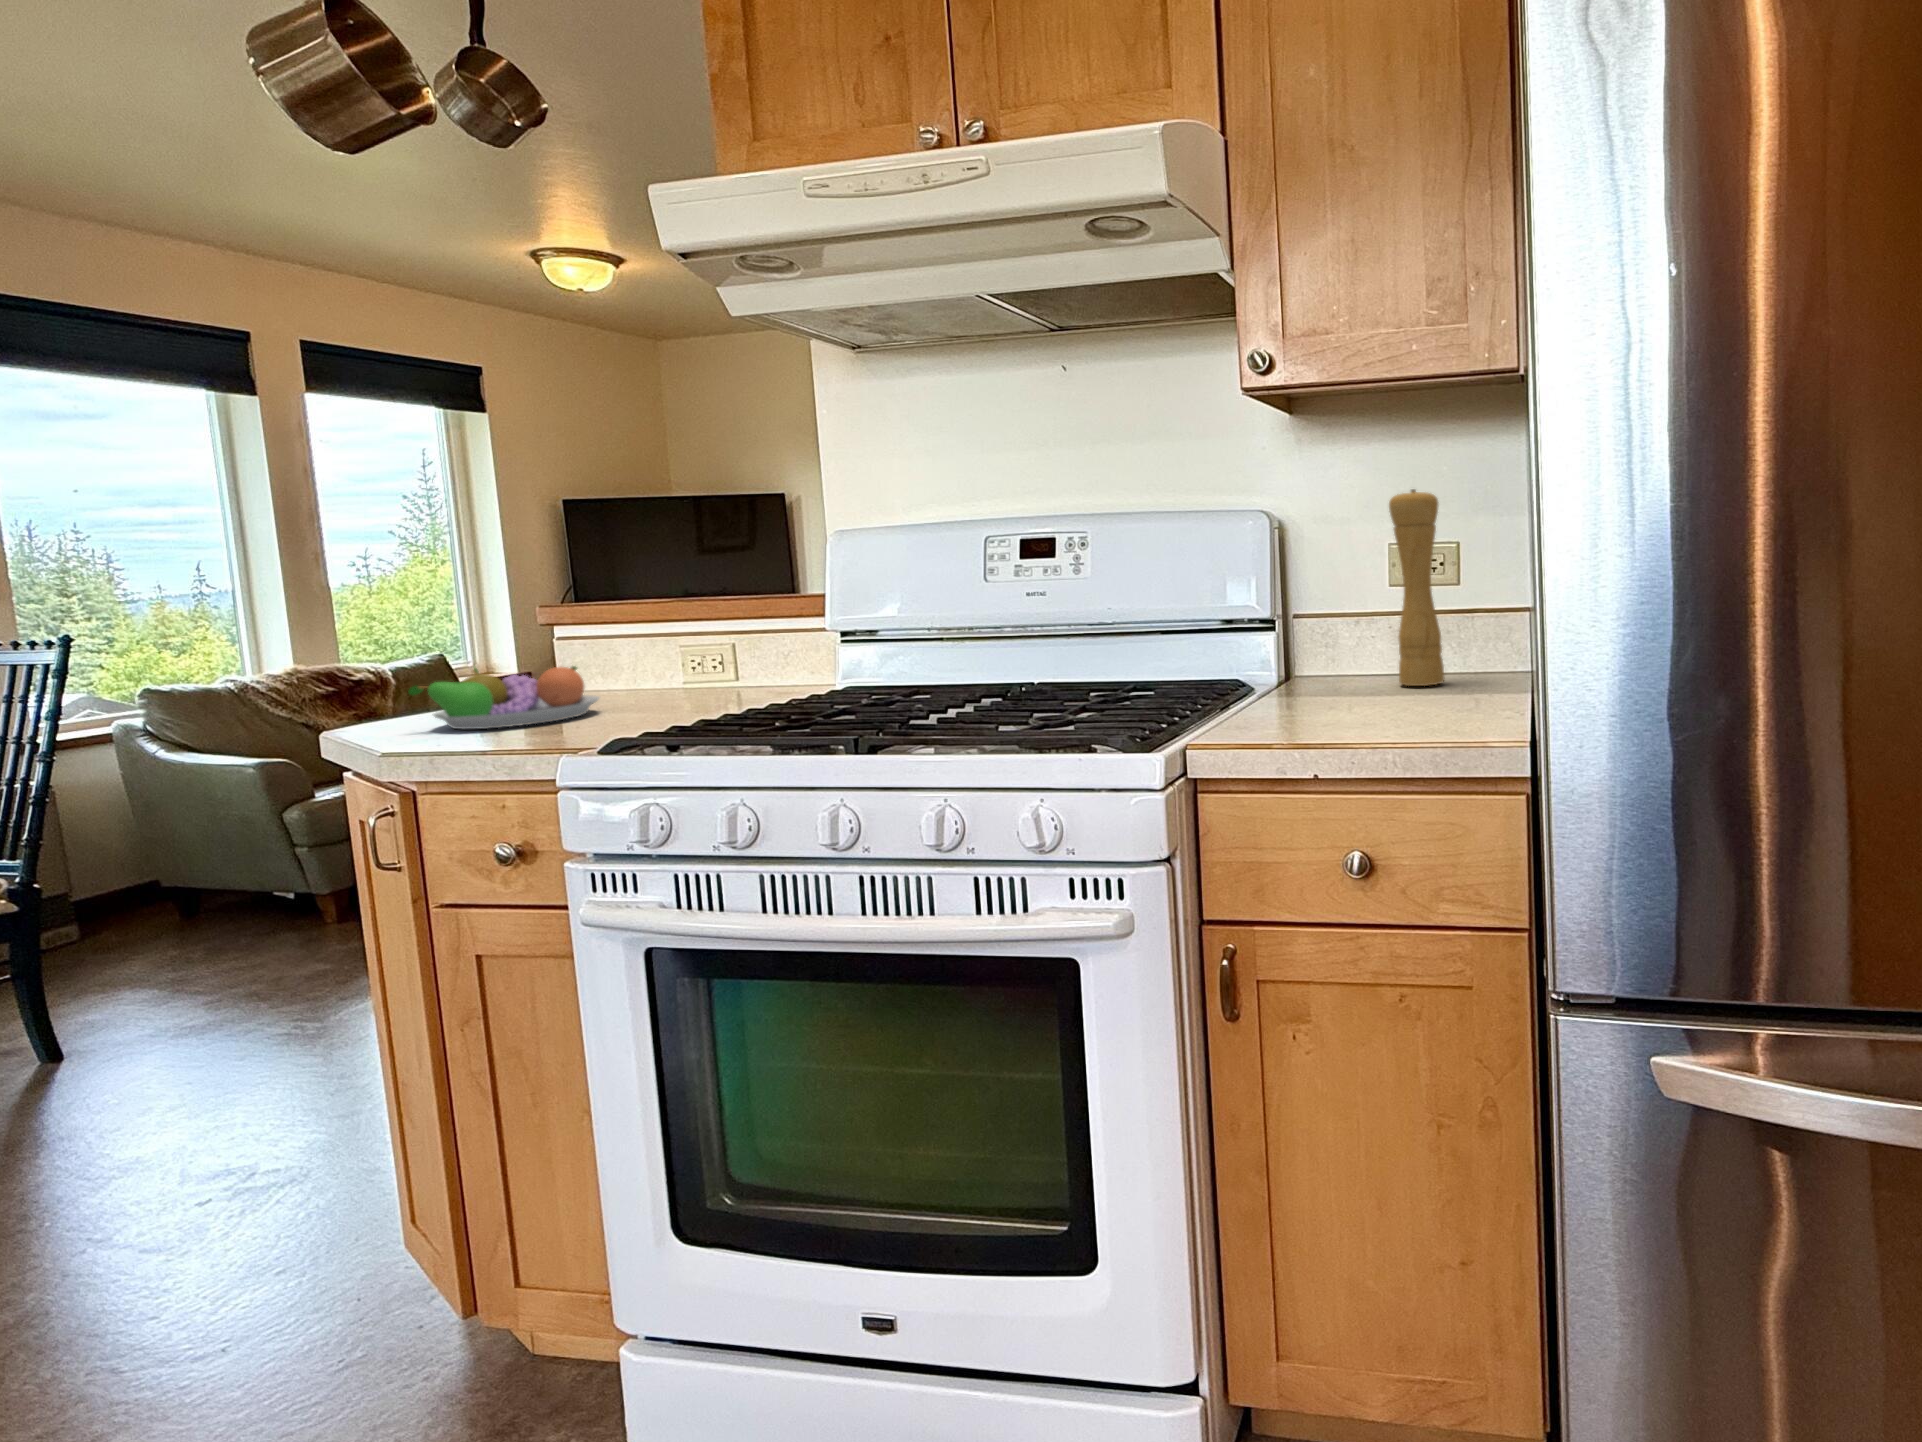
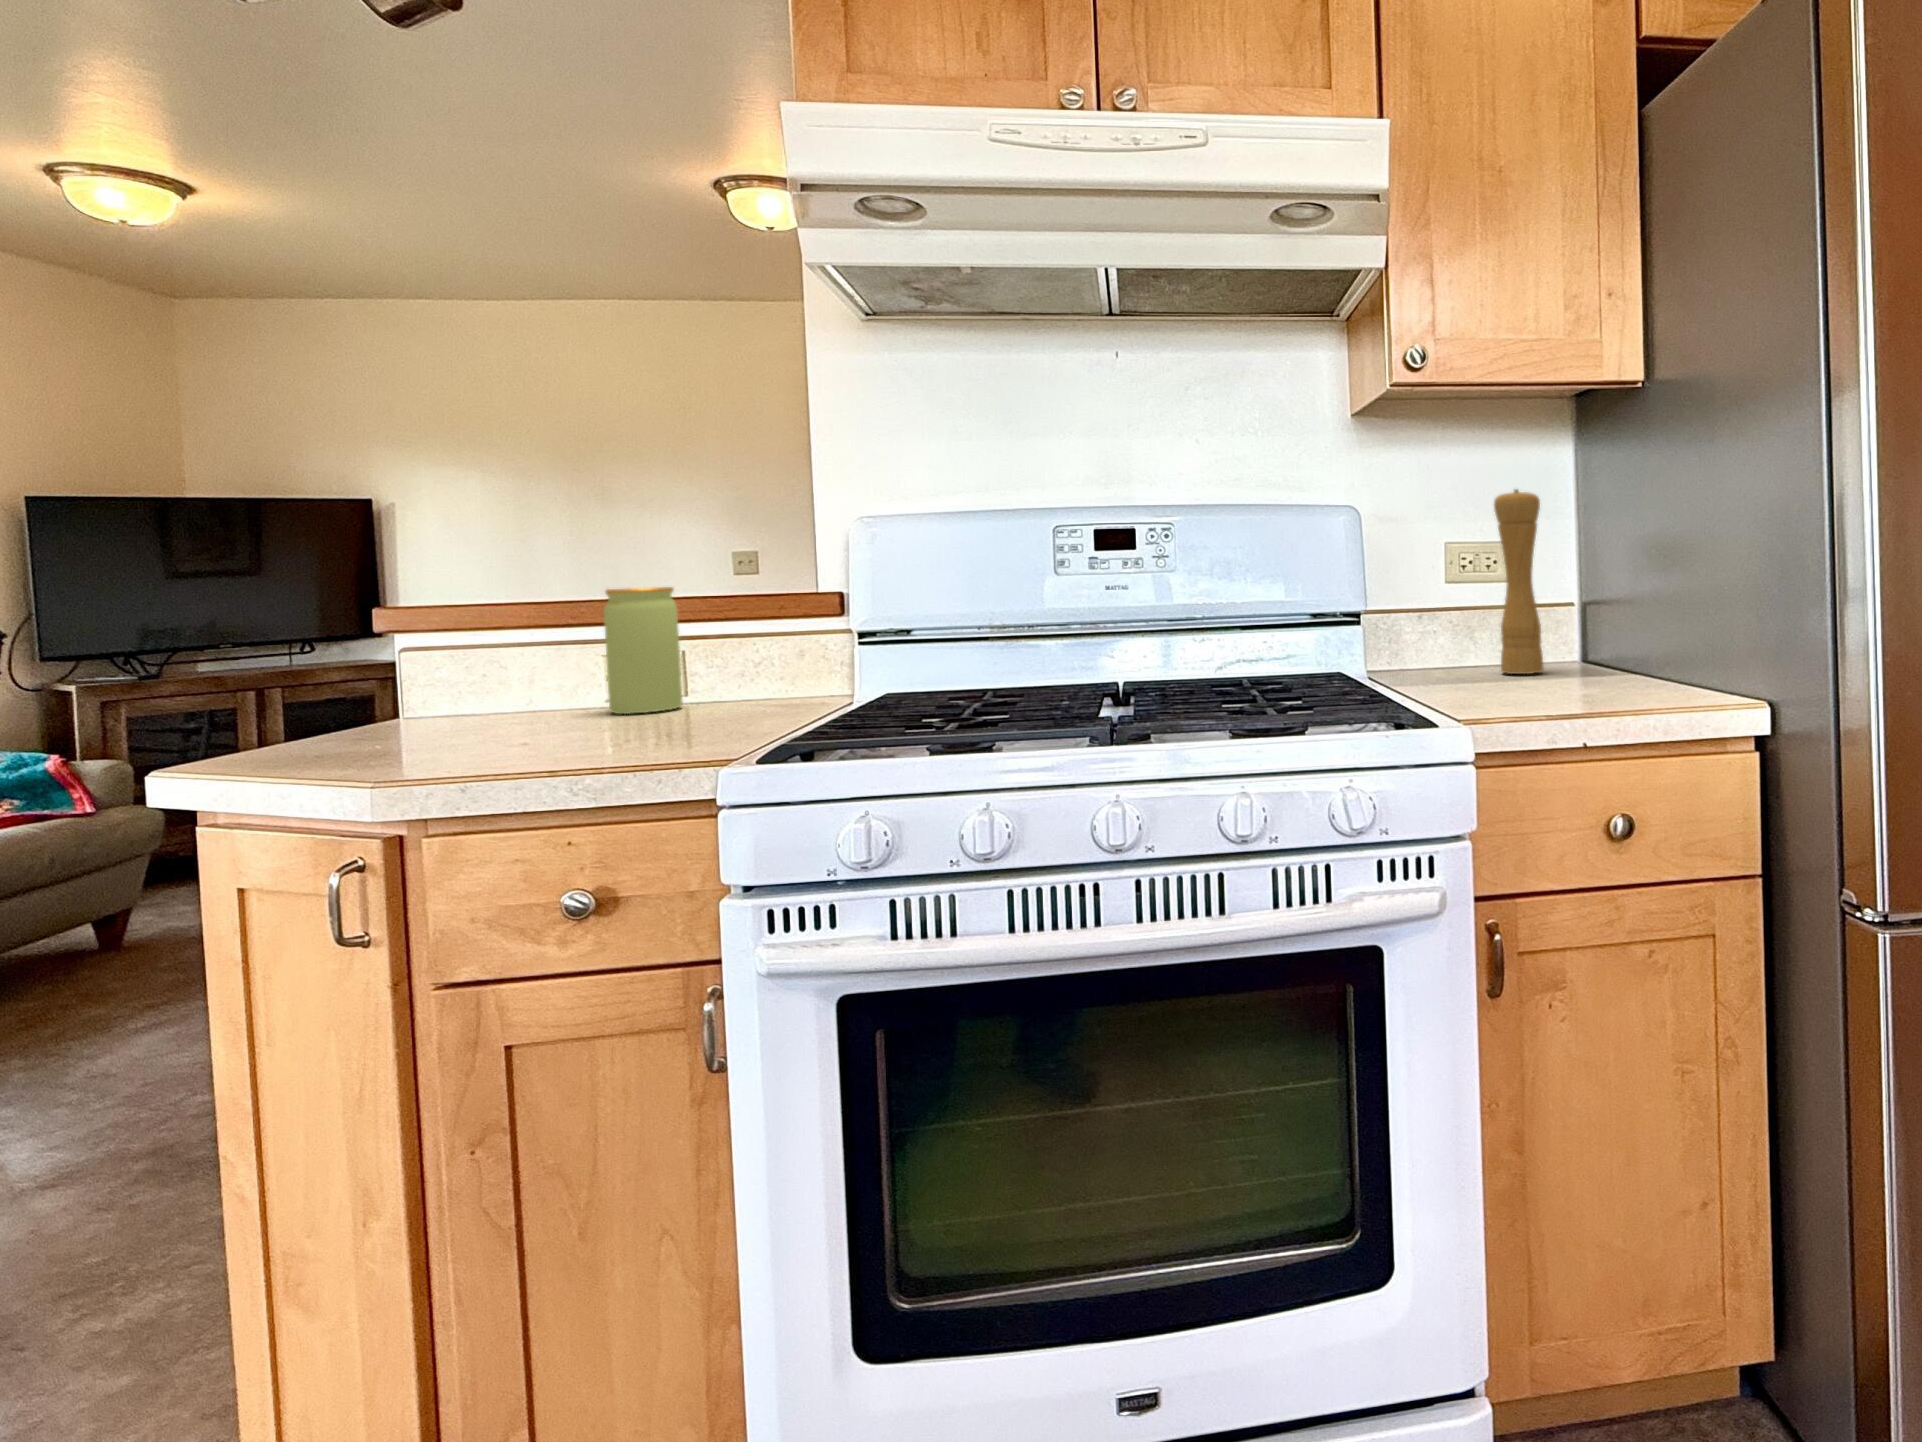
jar: none [645,594,712,699] -> present [604,587,683,714]
fruit bowl: present [409,666,599,729] -> none [336,671,584,752]

